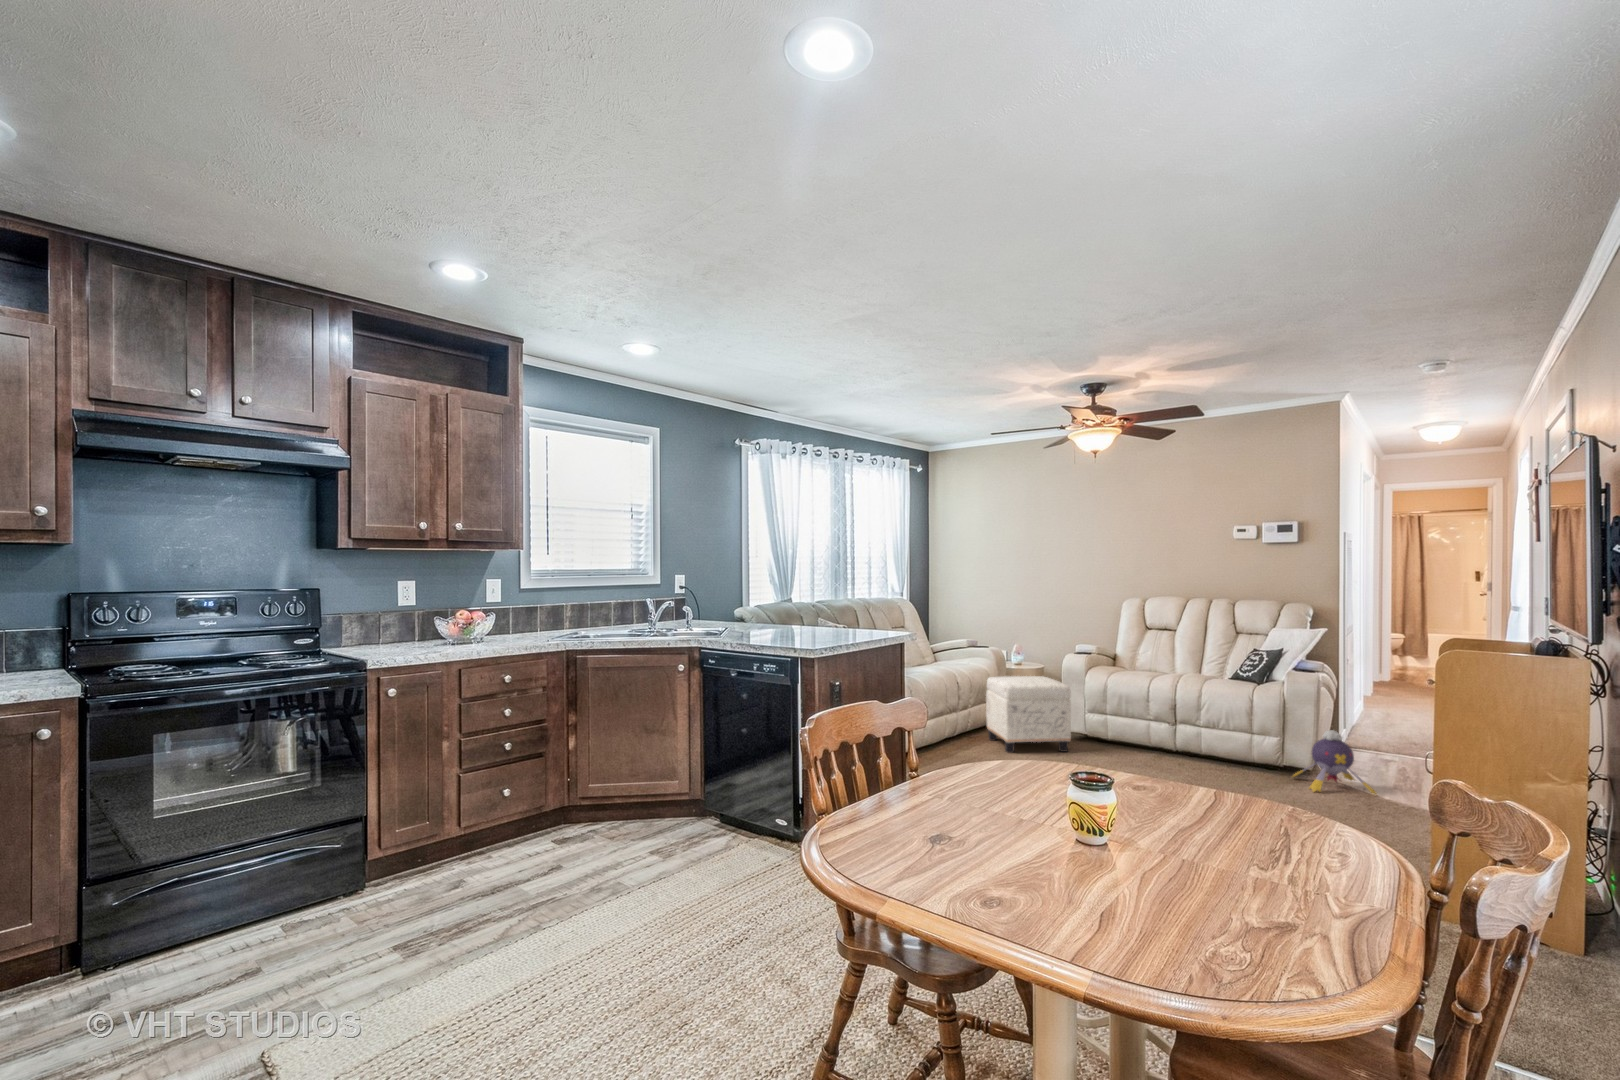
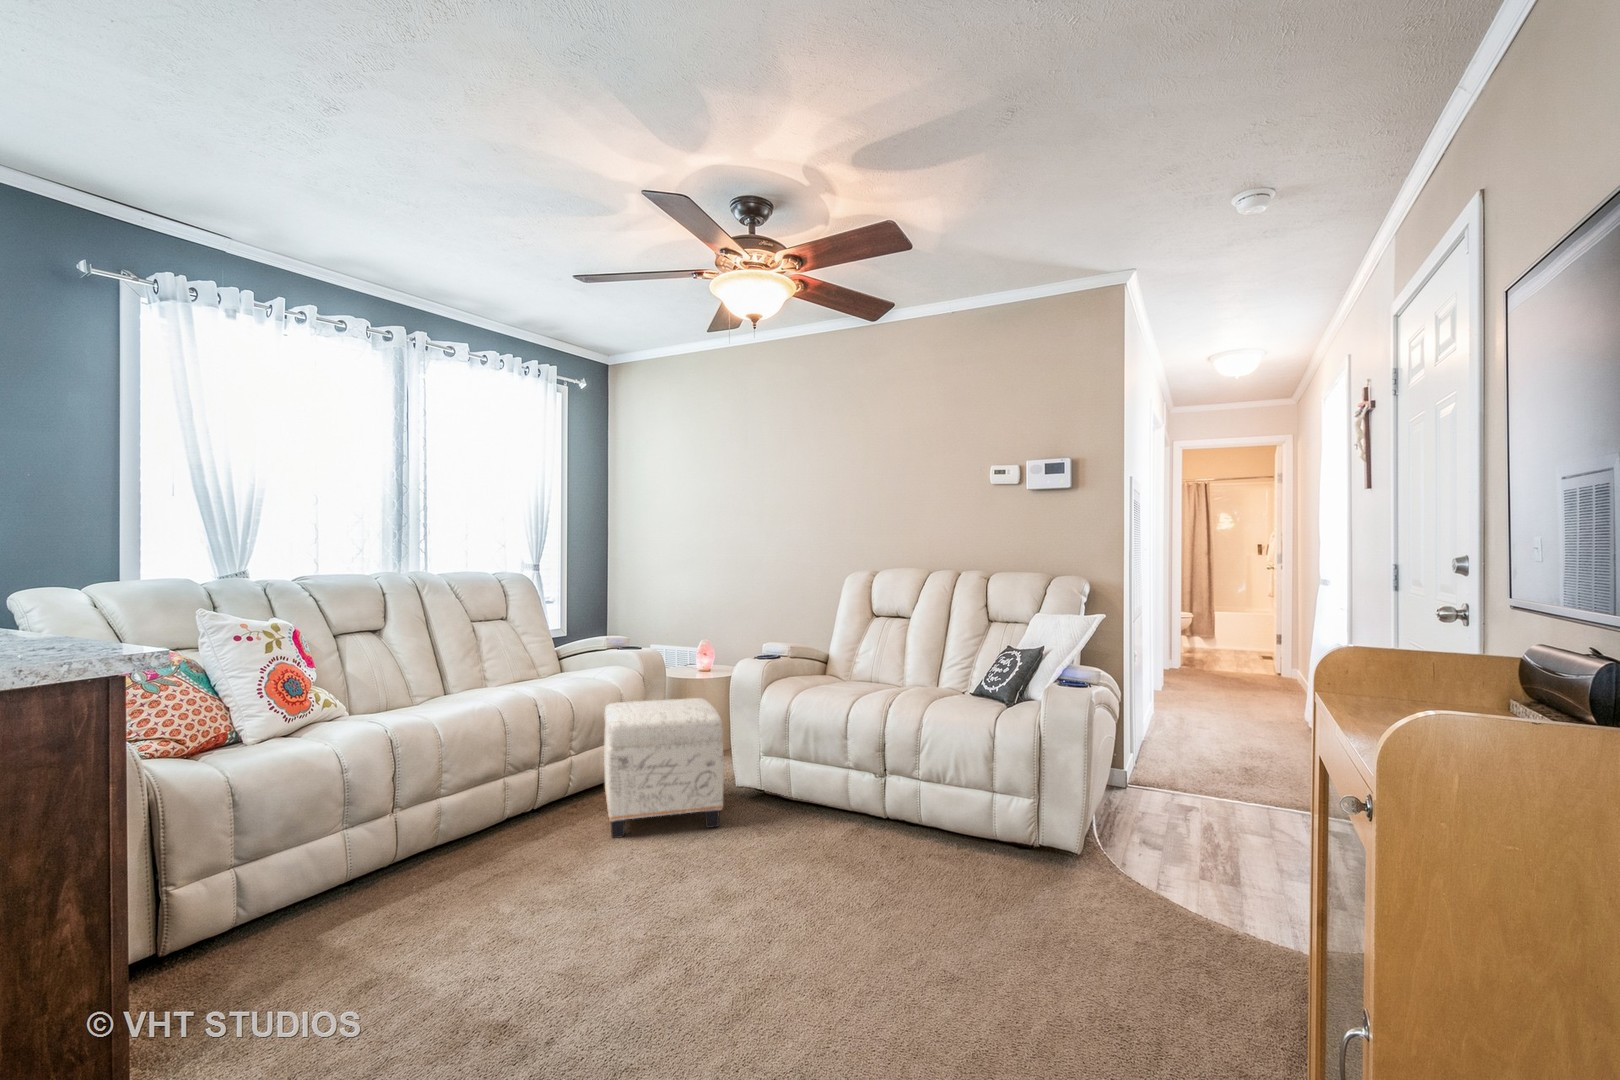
plush toy: present [1293,730,1377,794] -> none [1049,786,1179,901]

